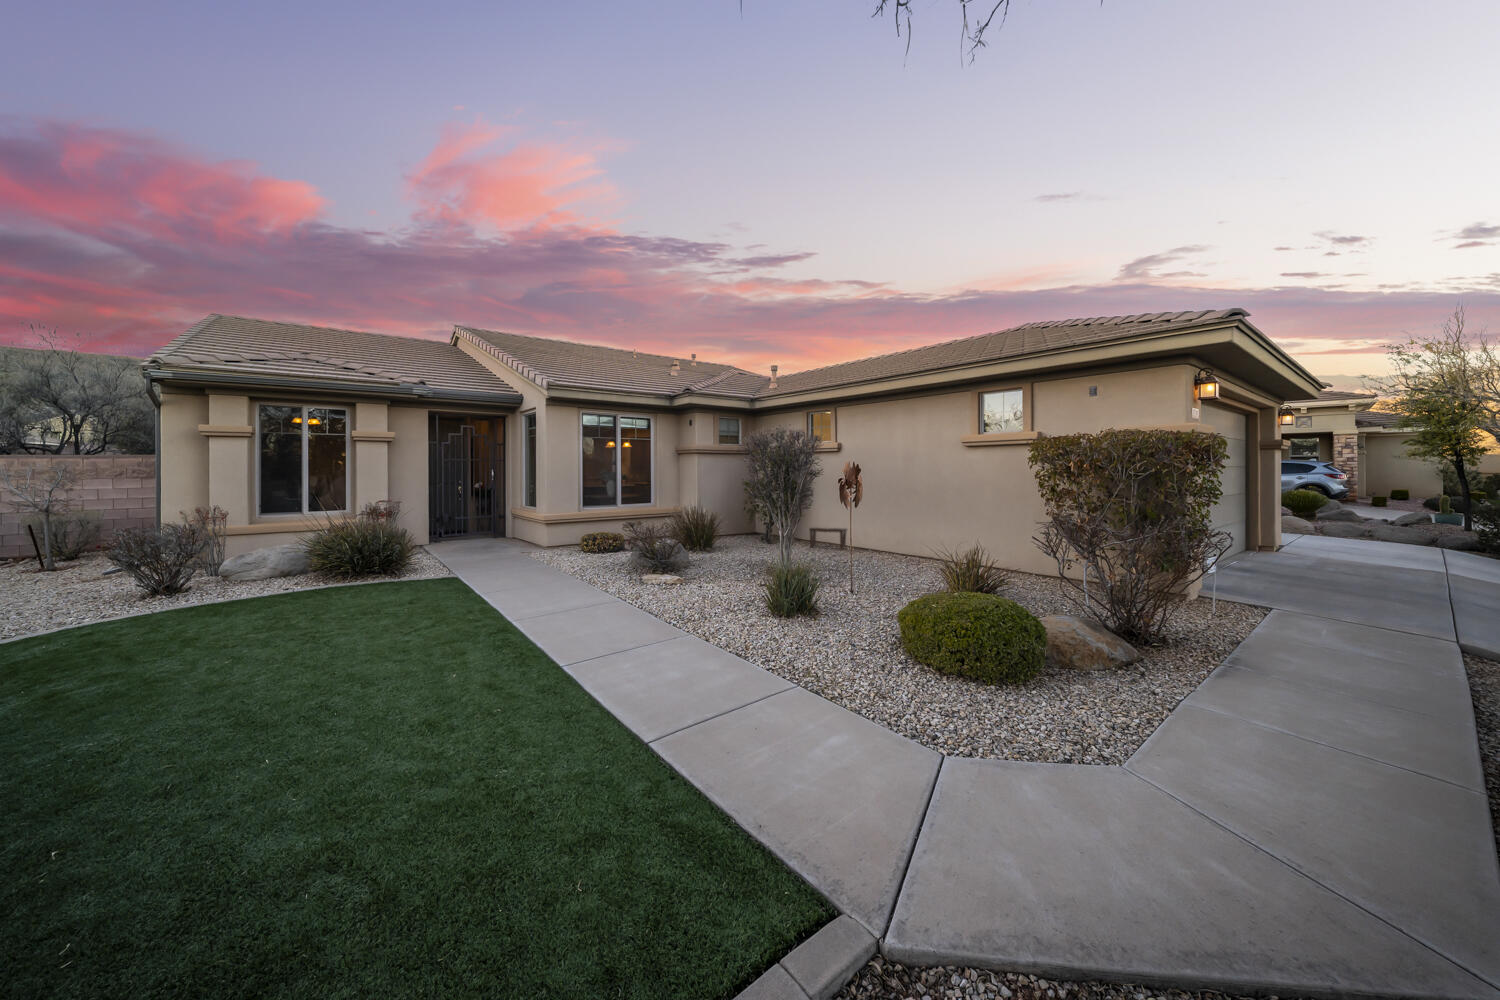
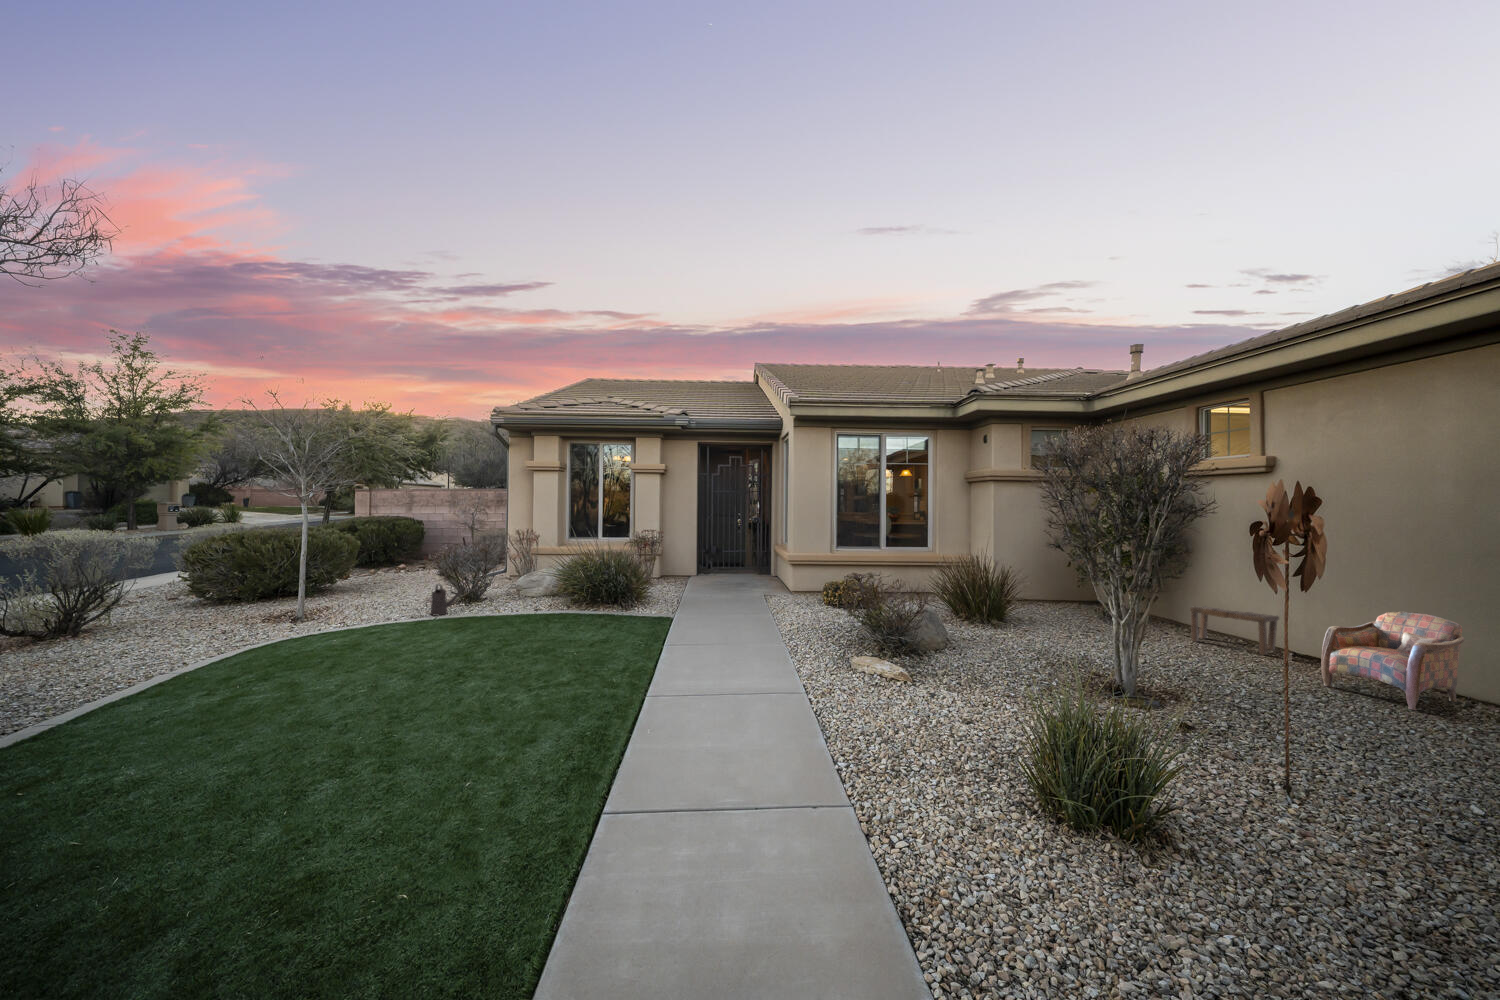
armchair: none [868,519,914,563] -> present [1321,611,1465,710]
watering can: none [108,571,161,610] -> present [430,584,464,615]

